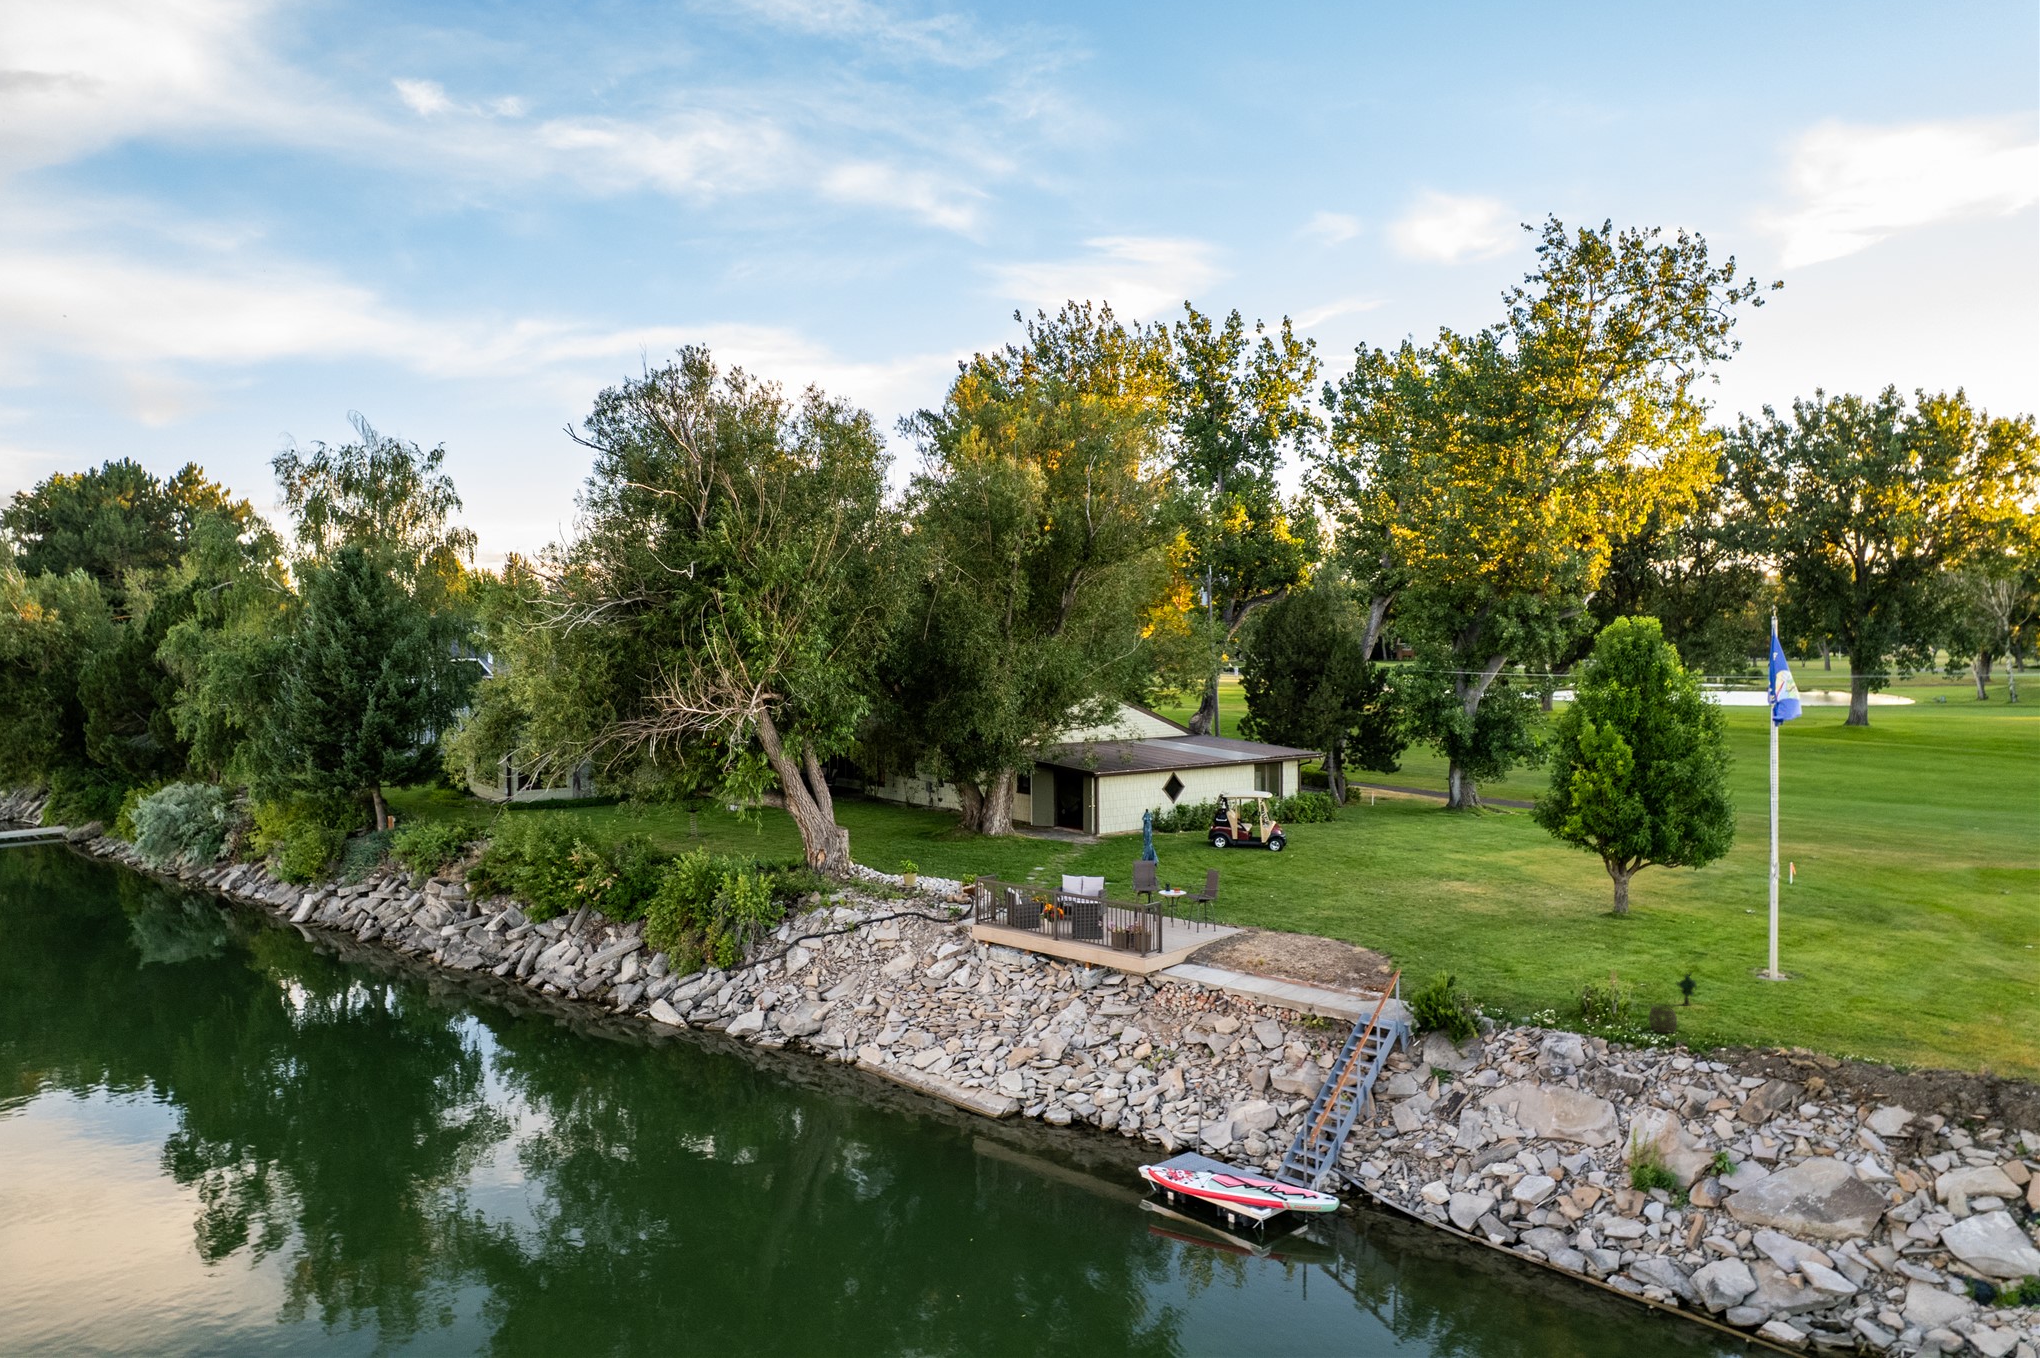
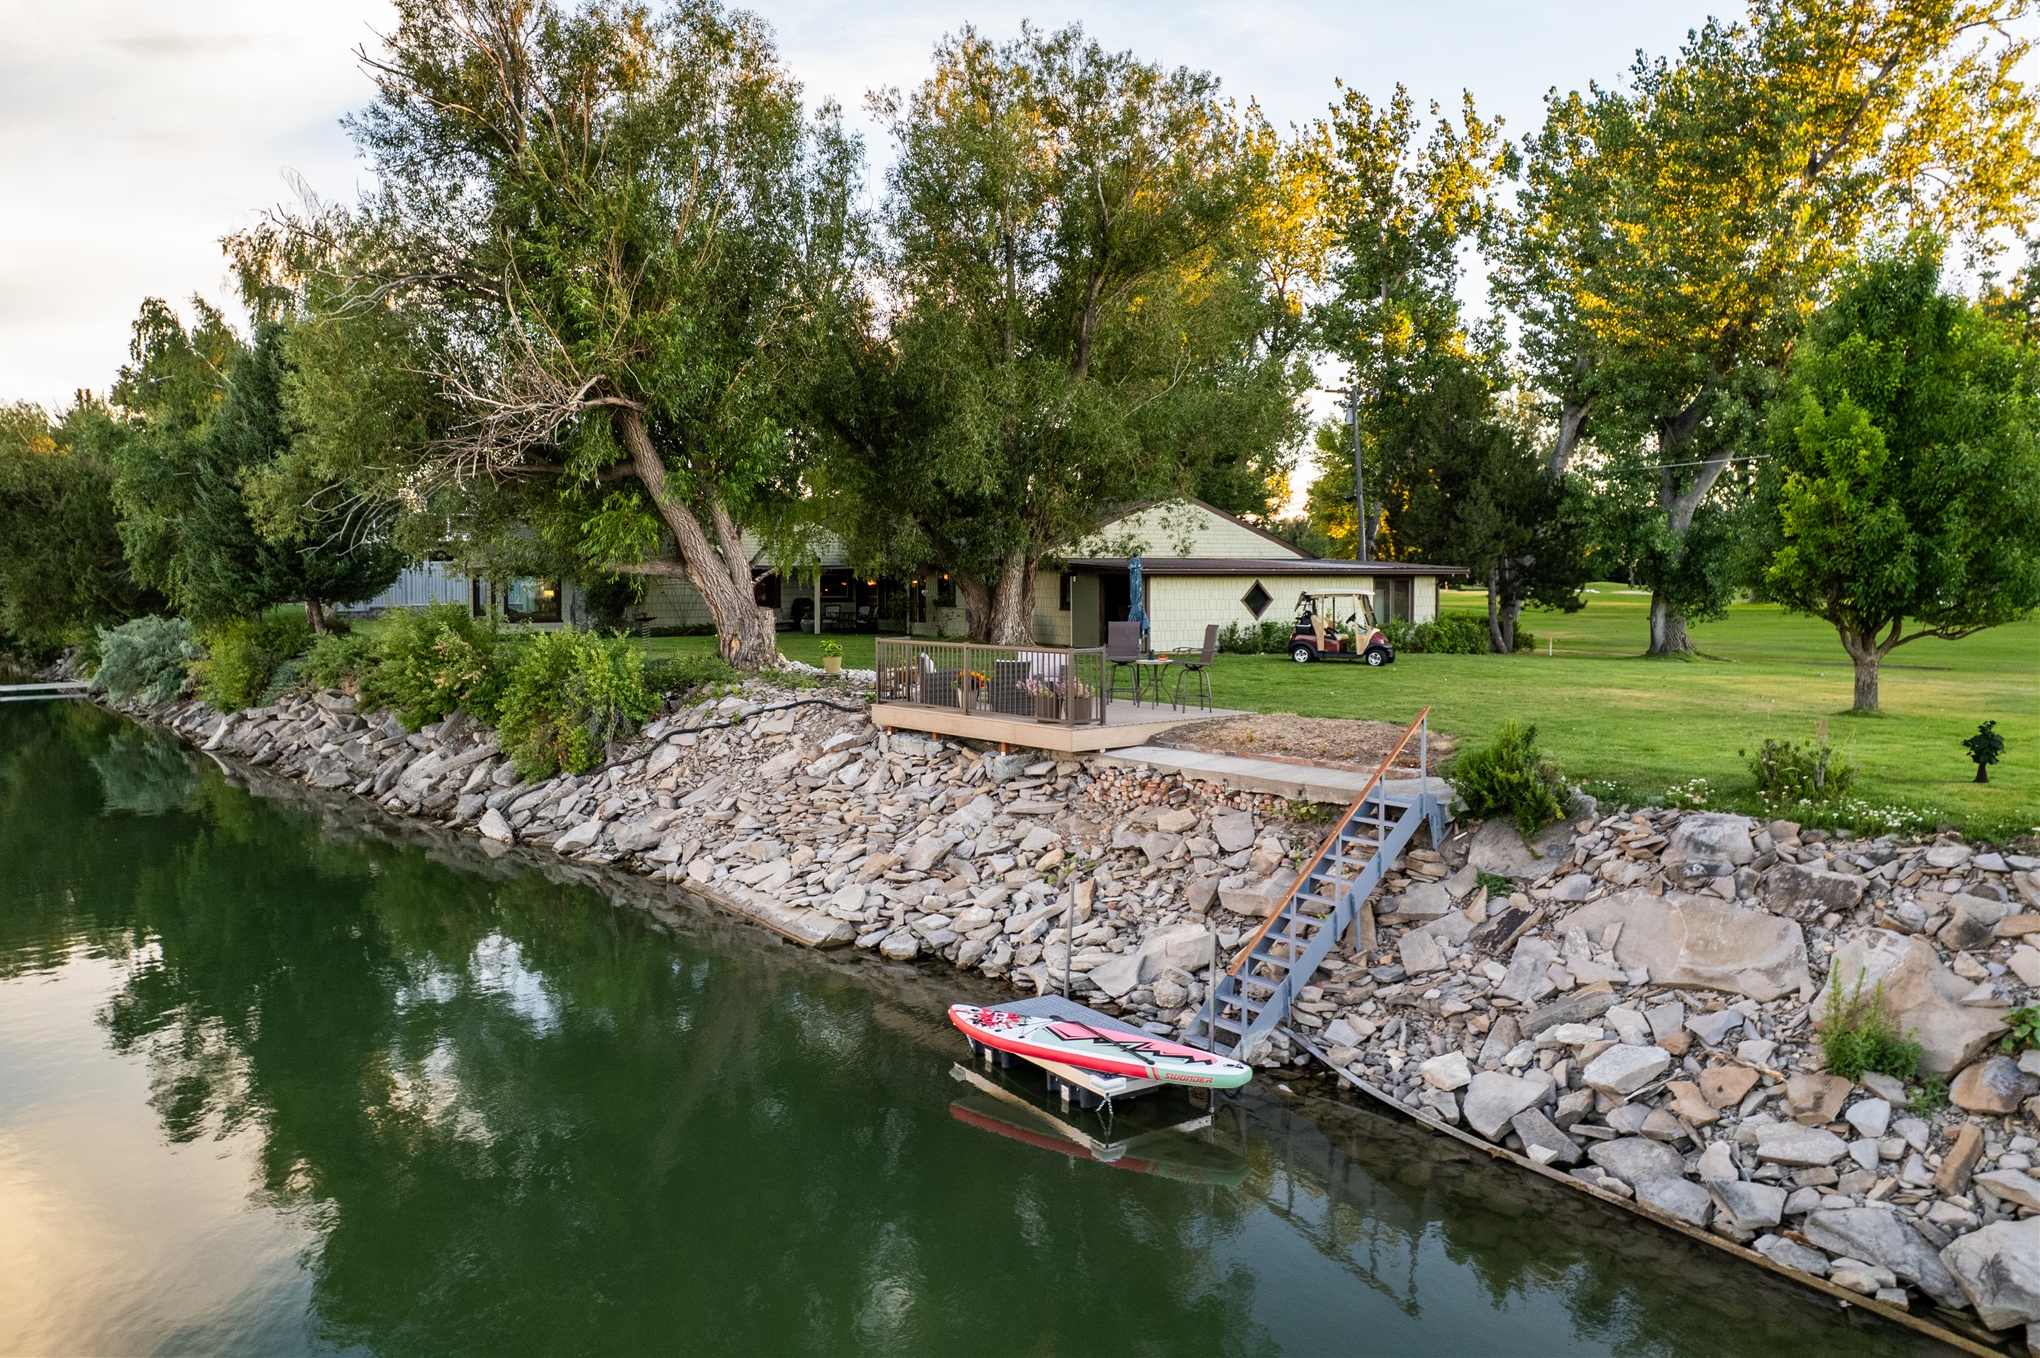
woven basket: present [1648,1006,1678,1033] -> none [1894,762,1954,809]

